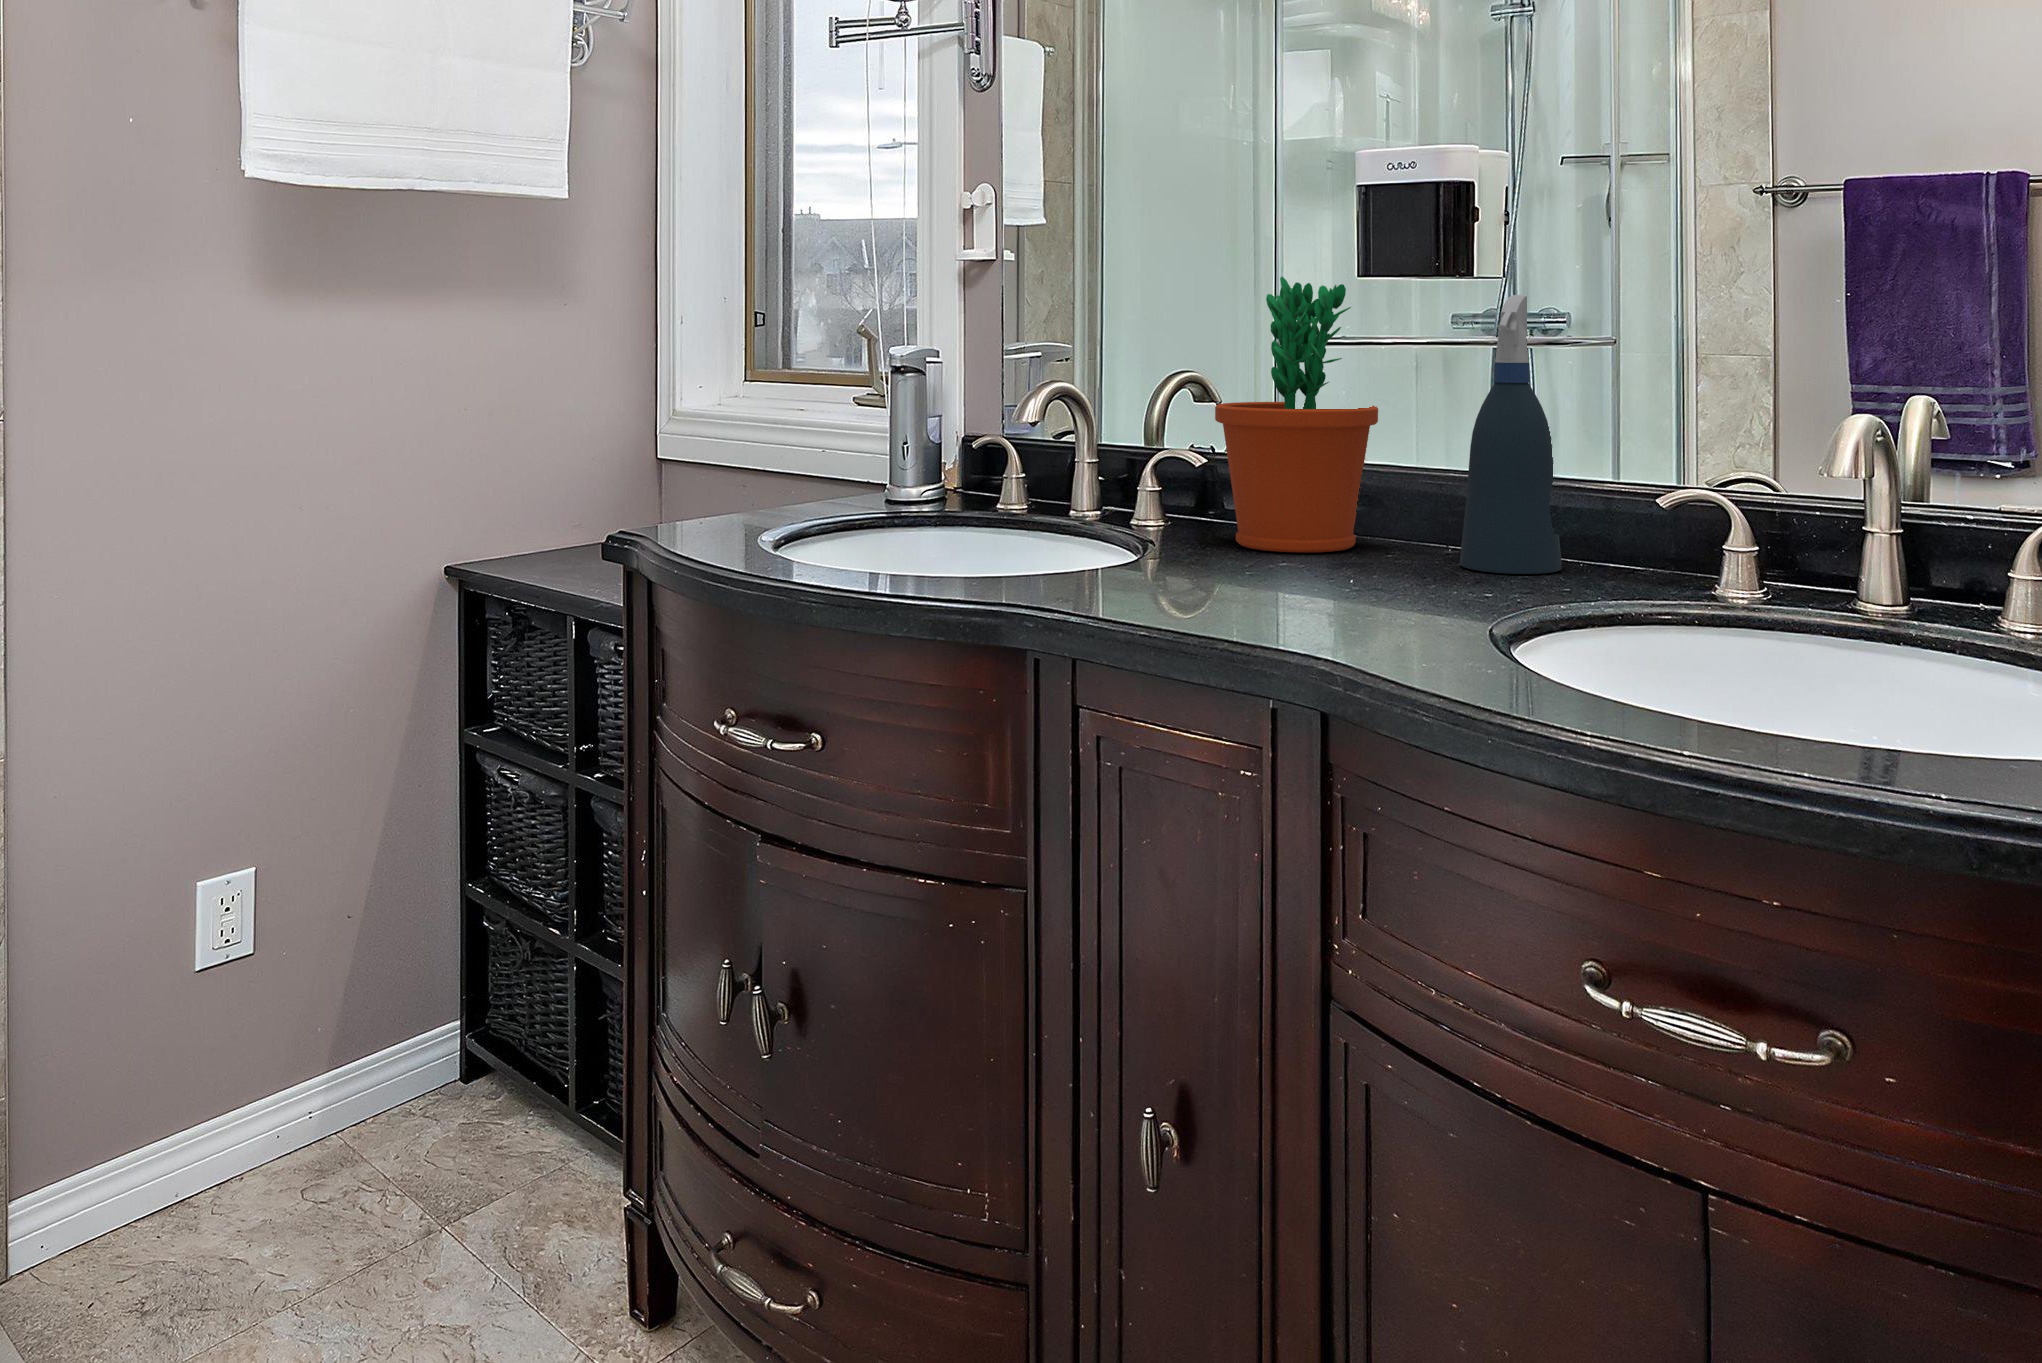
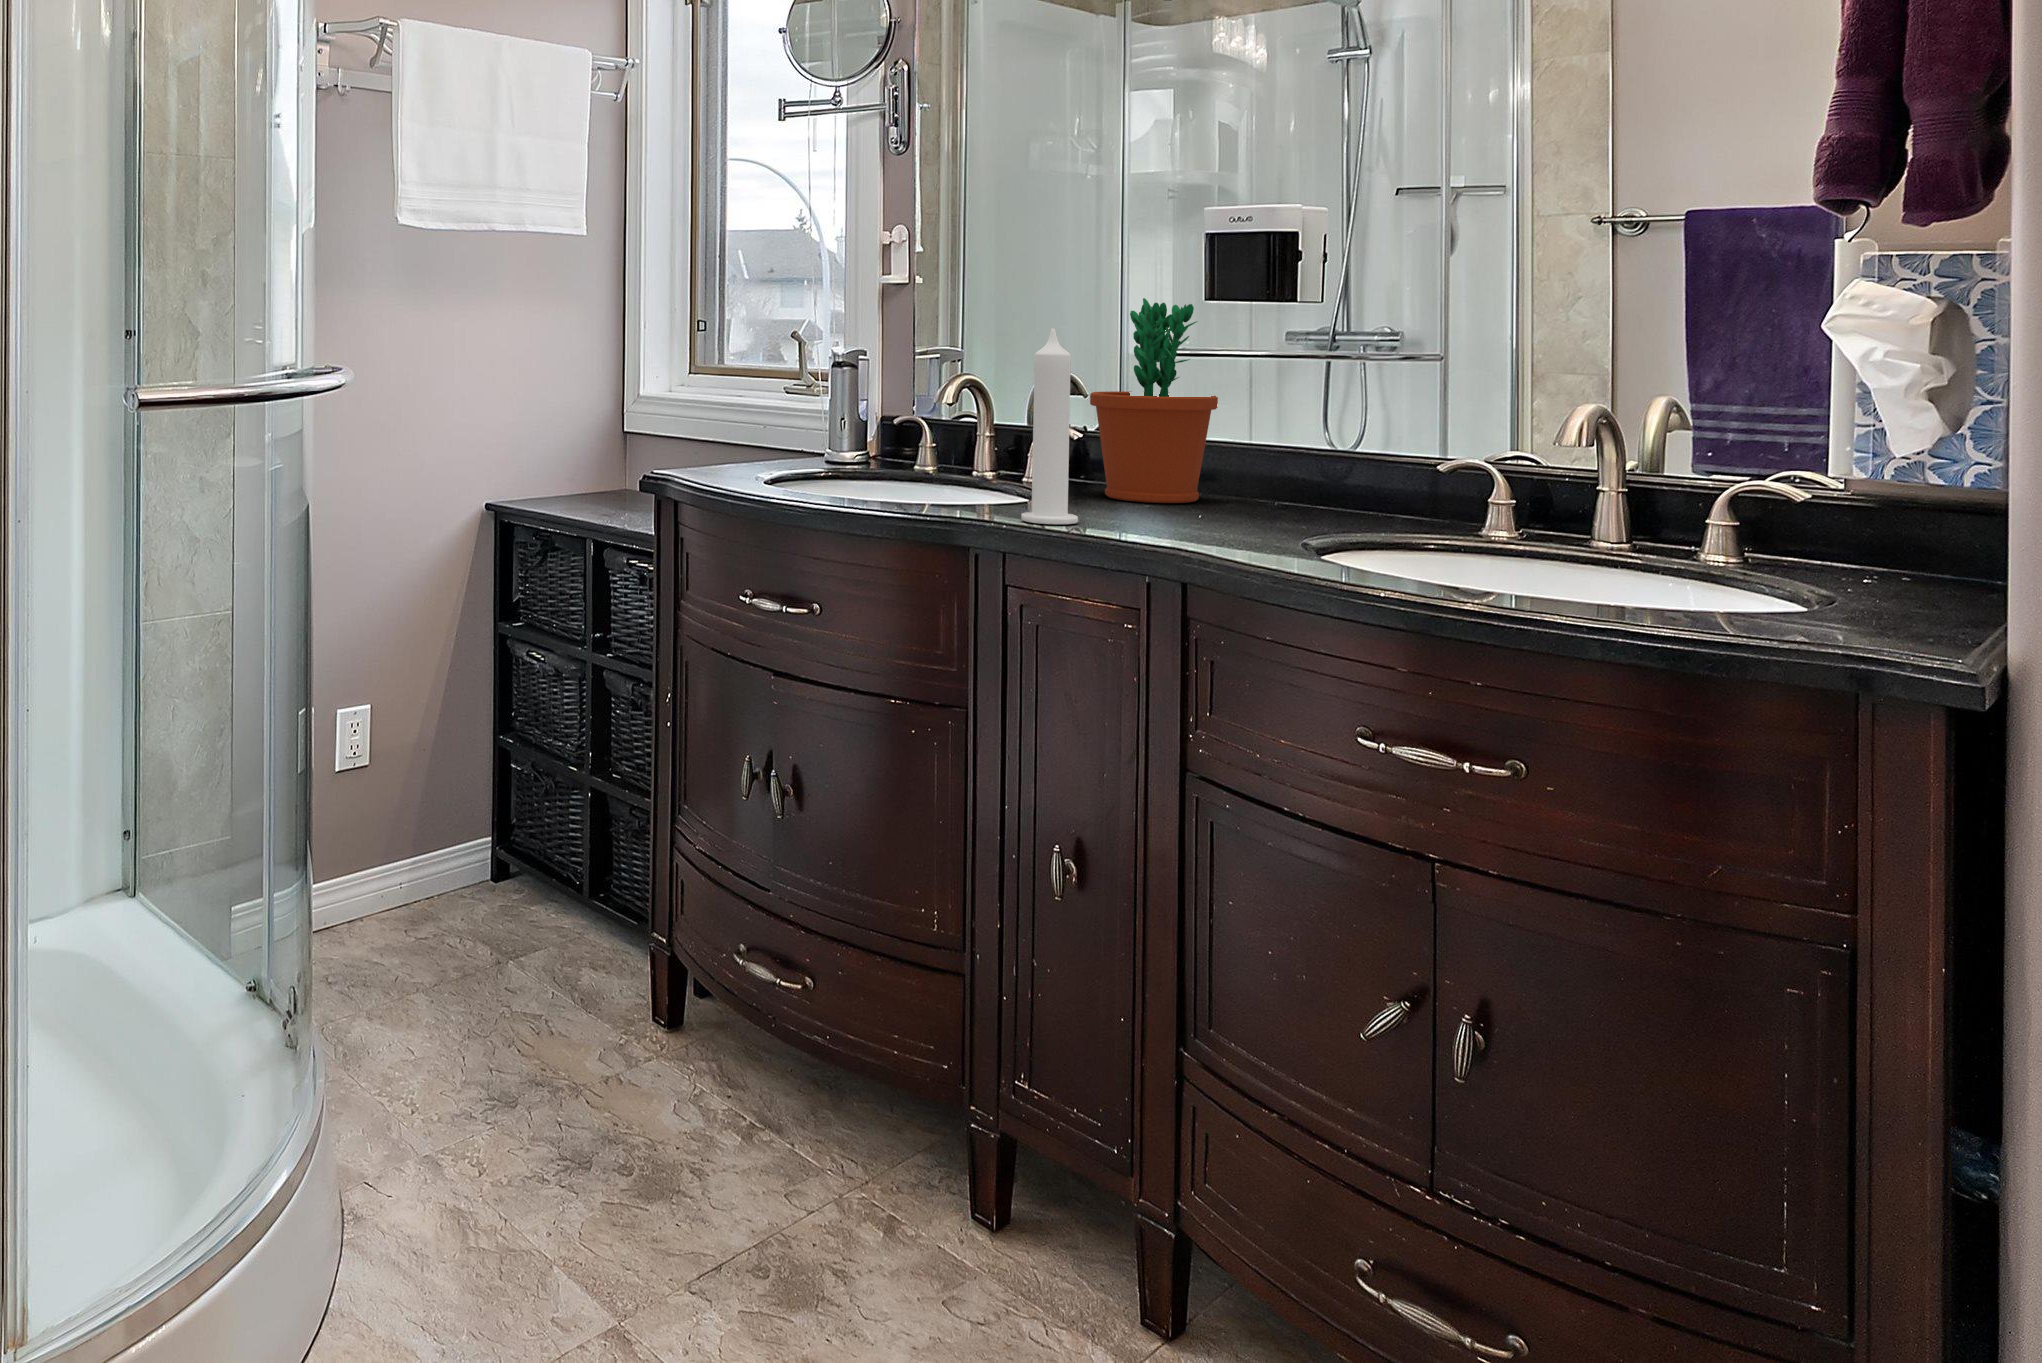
spray bottle: present [1460,295,1562,574] -> none [1282,313,1362,520]
candle: none [1105,317,1183,601] -> present [1021,328,1078,524]

